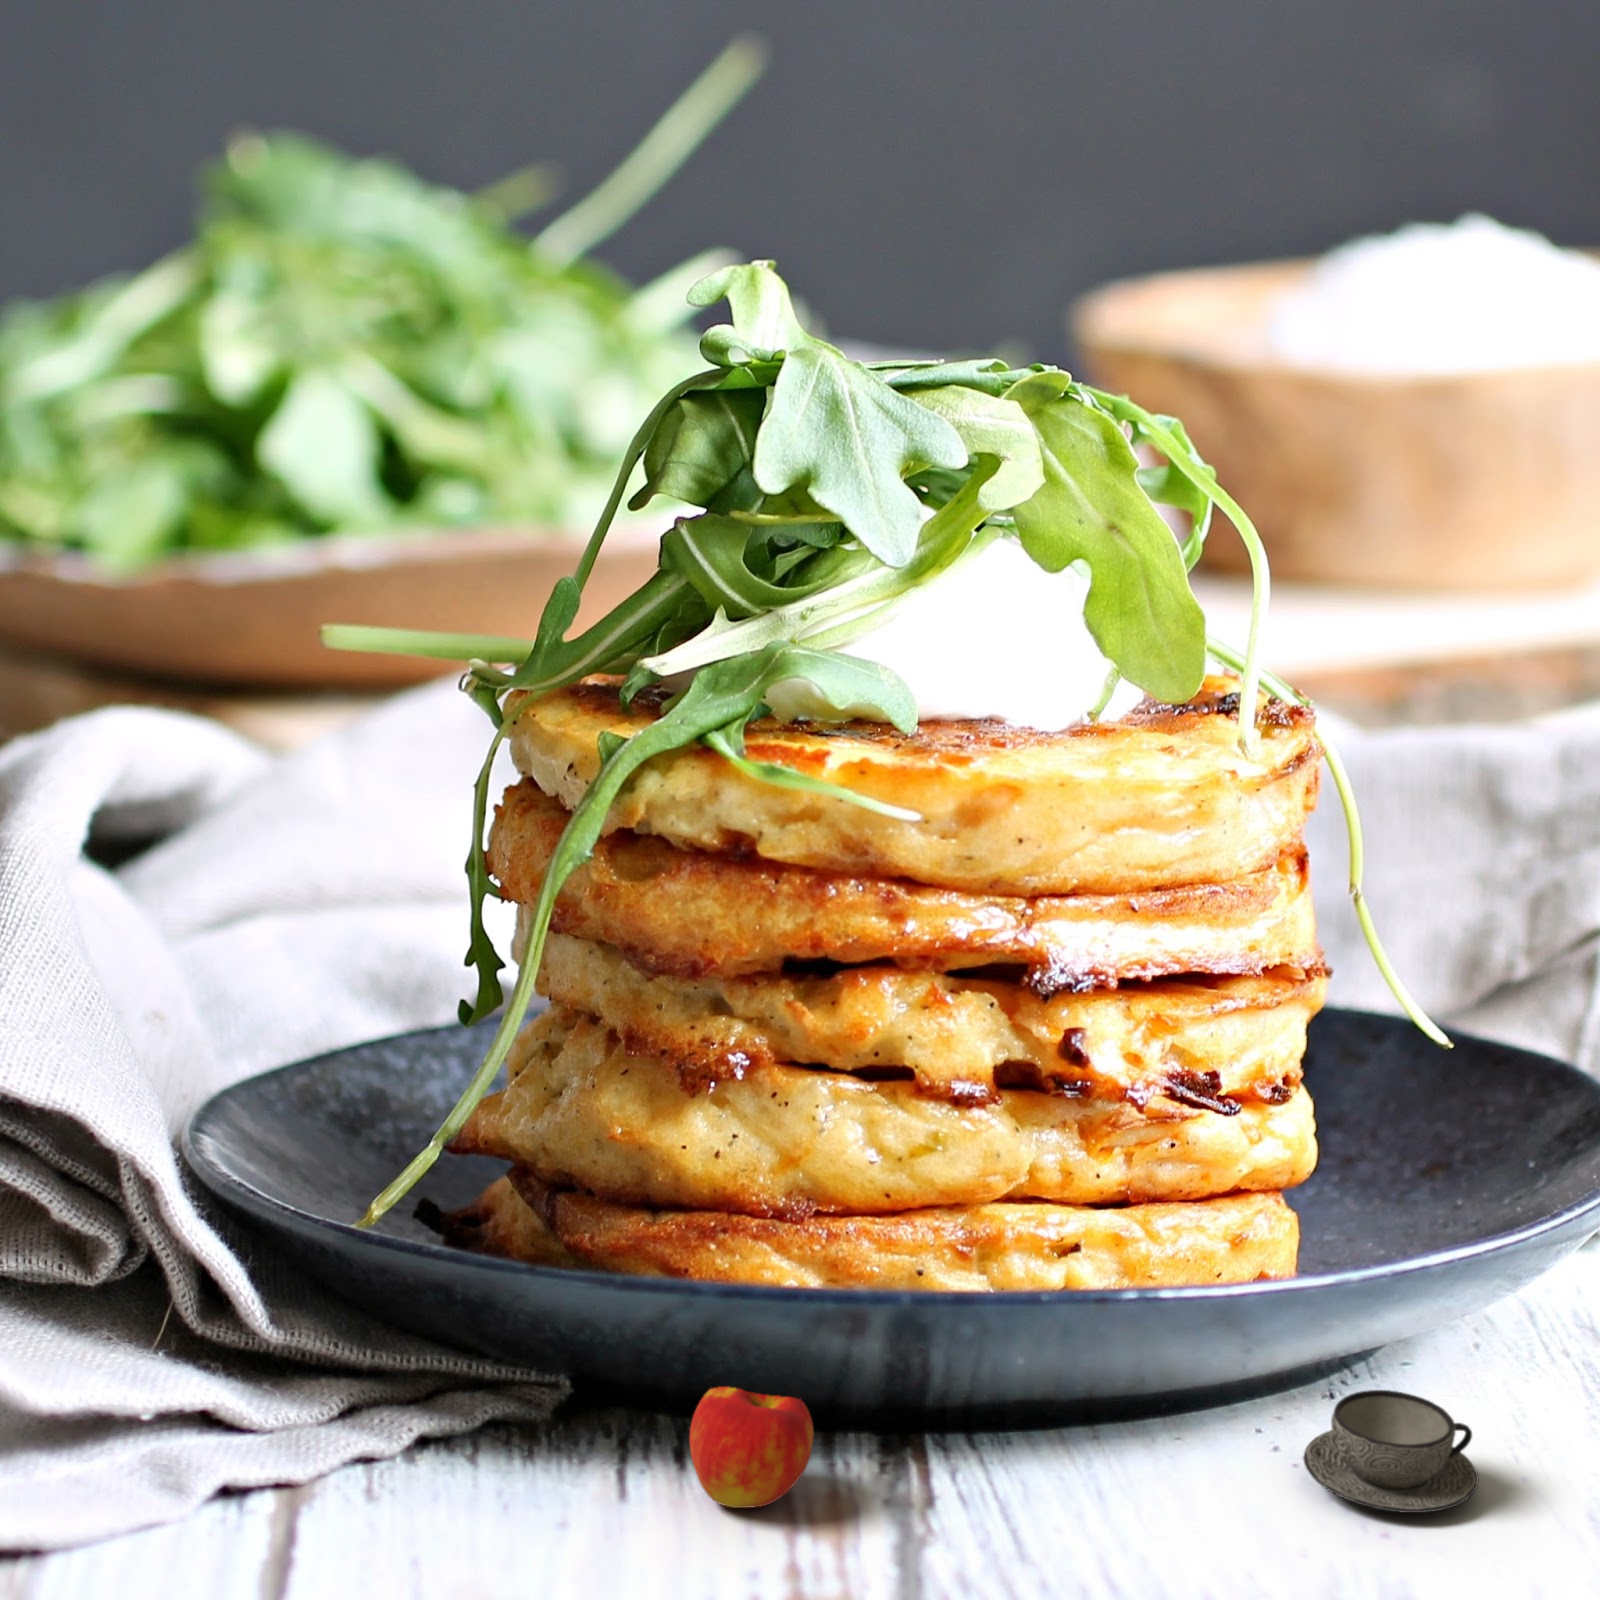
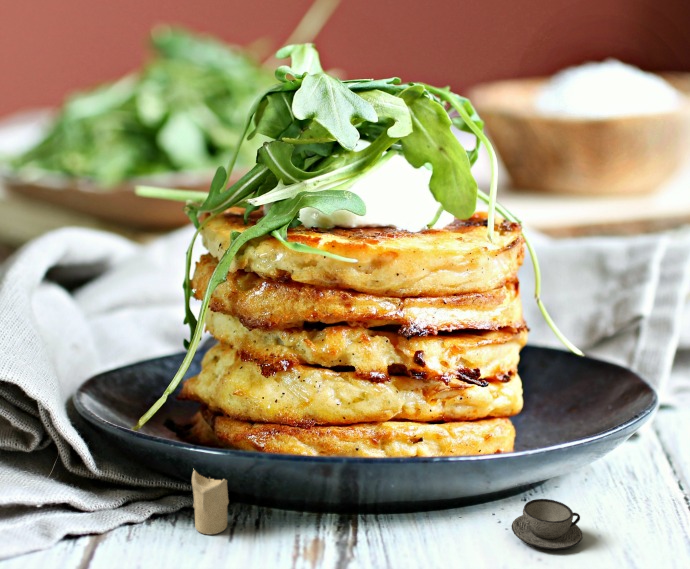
candle: none [518,1296,606,1485] -> present [192,470,229,534]
apple: present [690,1387,814,1508] -> none [261,491,311,544]

